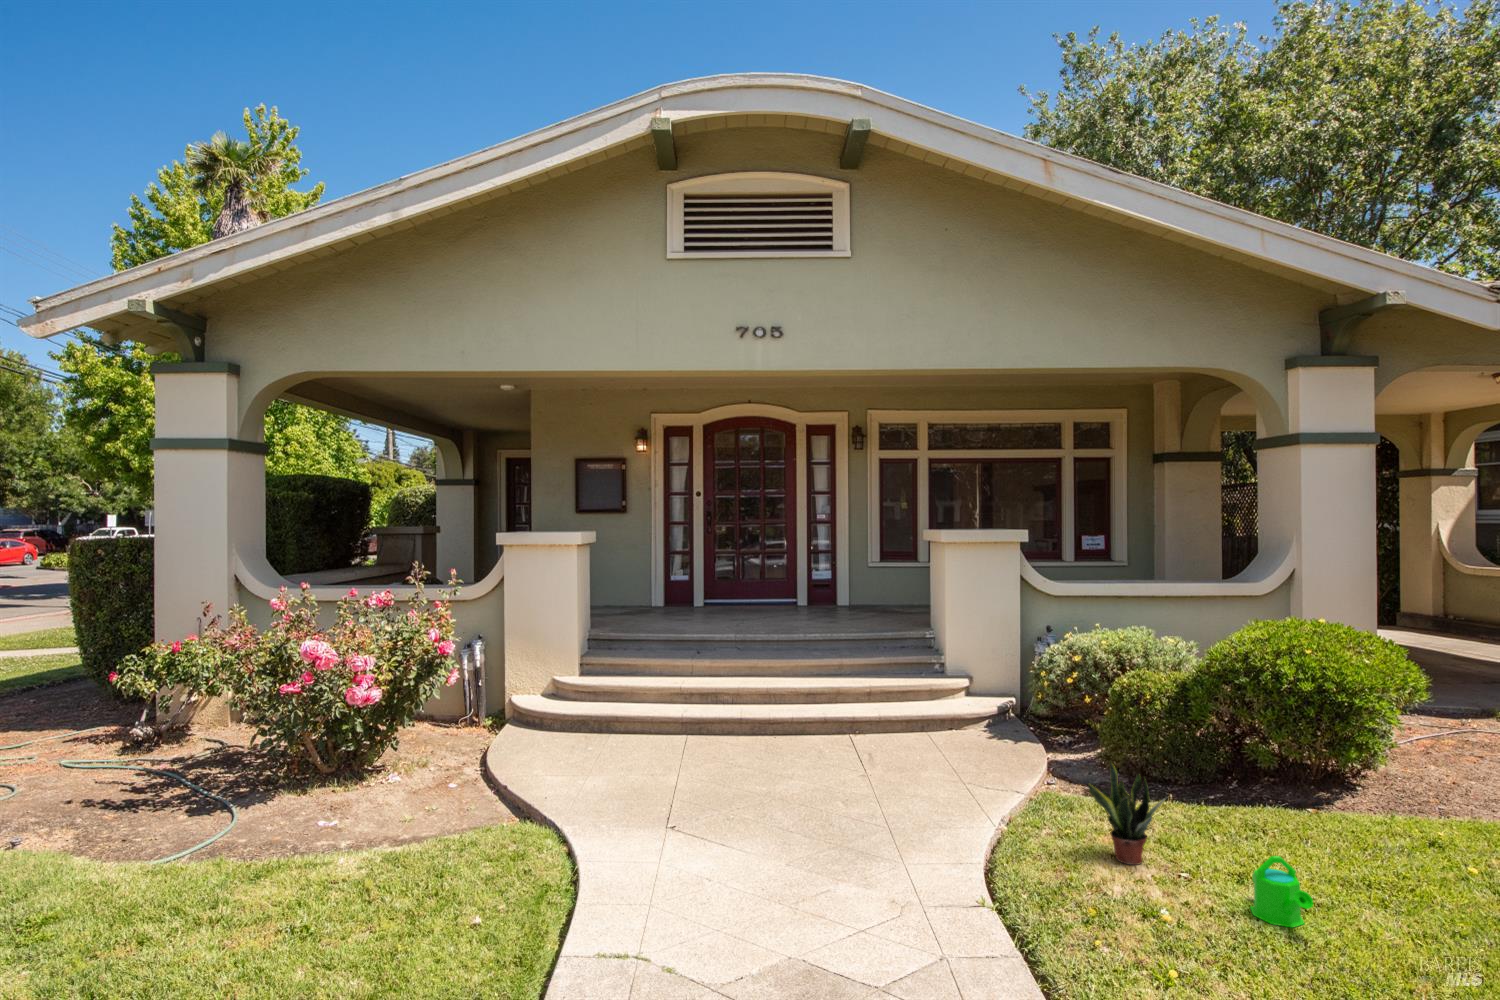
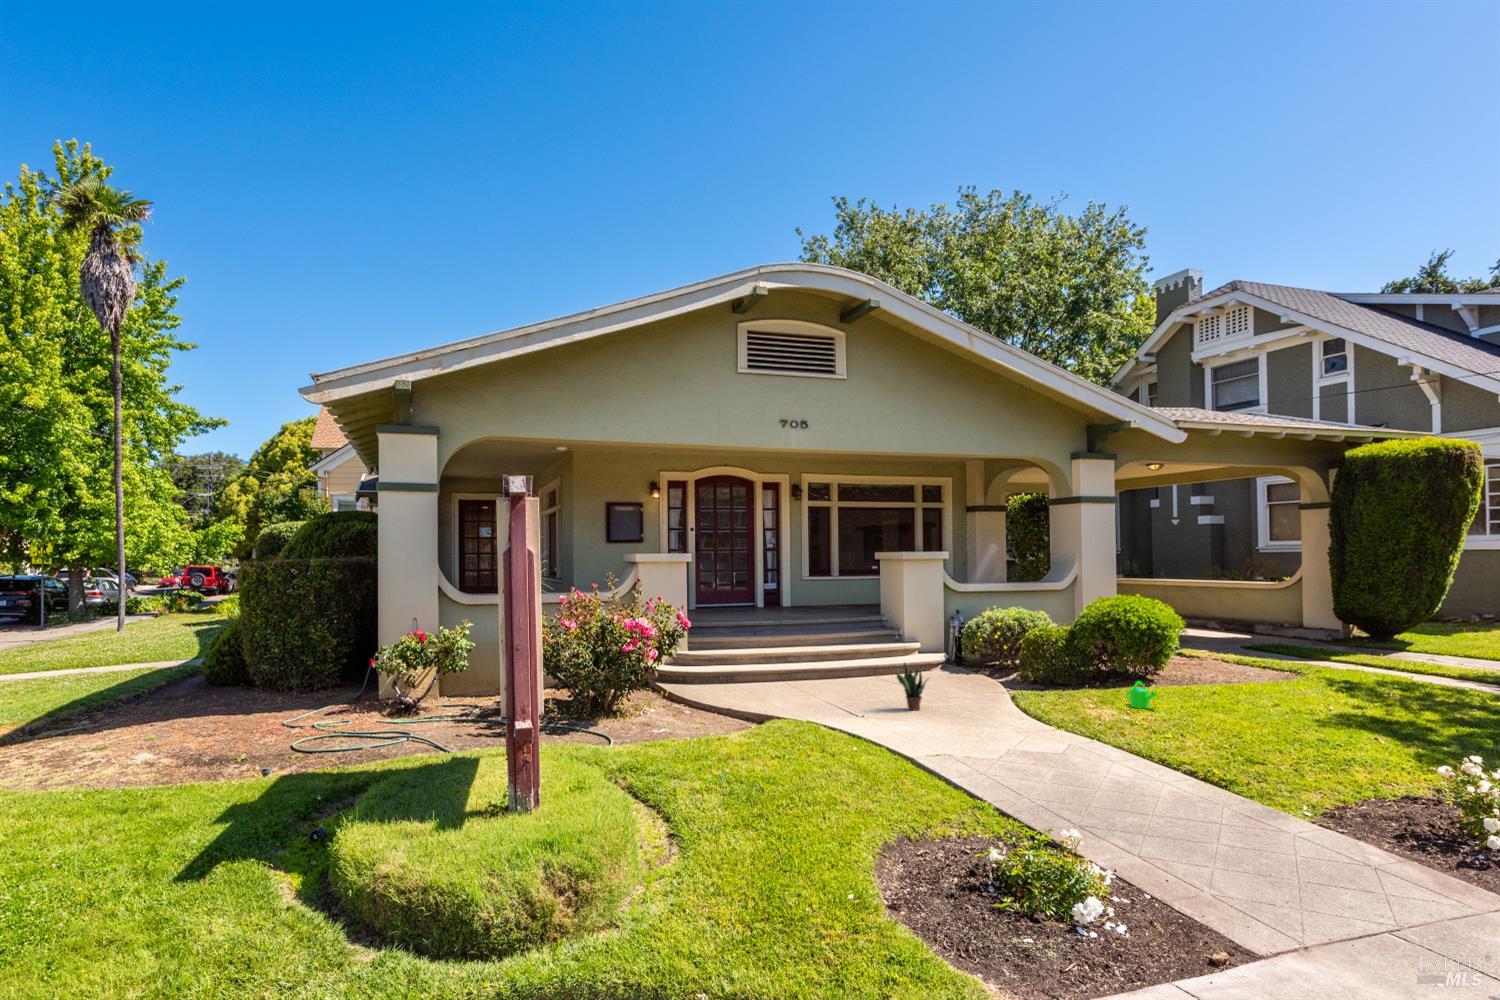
potted plant: present [1088,762,1164,865] -> present [896,663,928,710]

